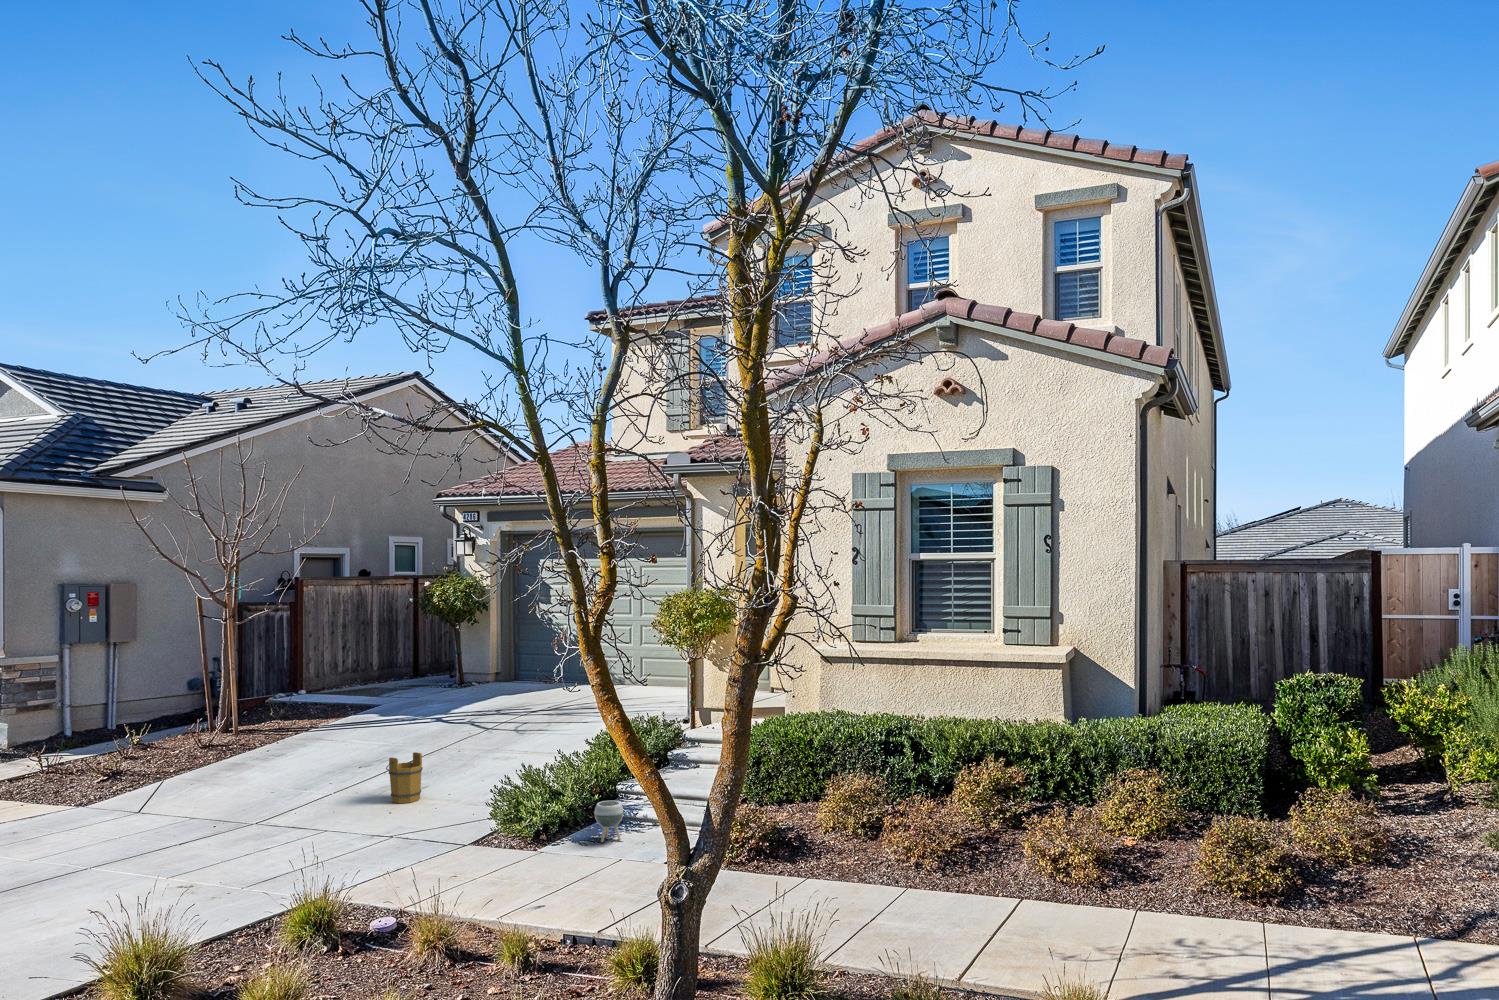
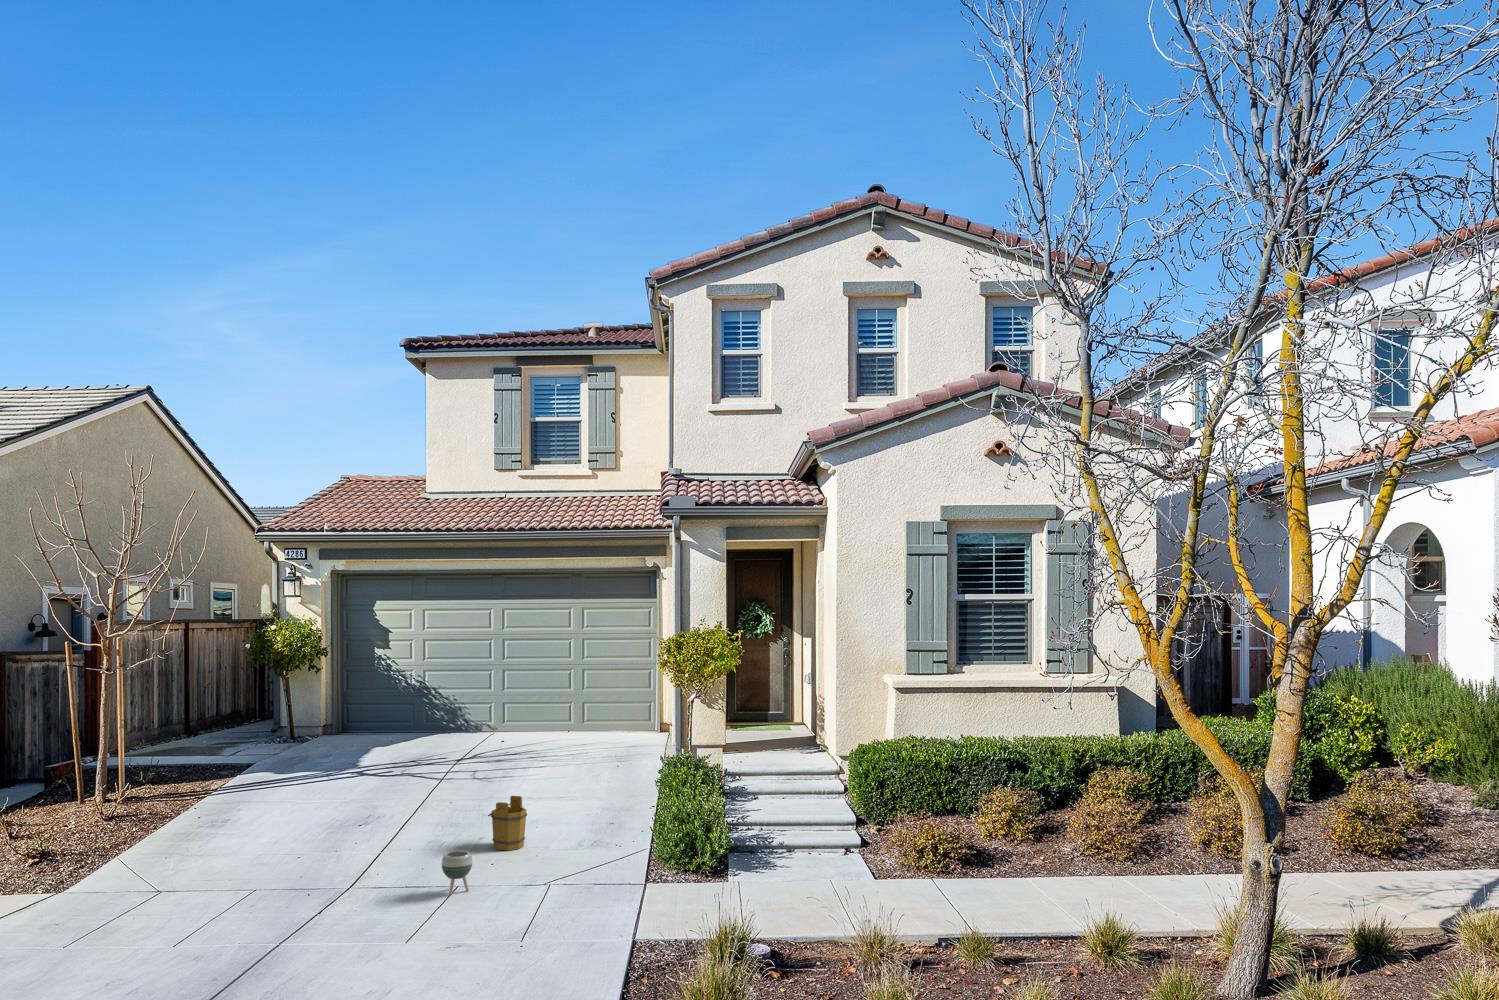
planter: present [594,801,623,842] -> present [442,851,472,895]

